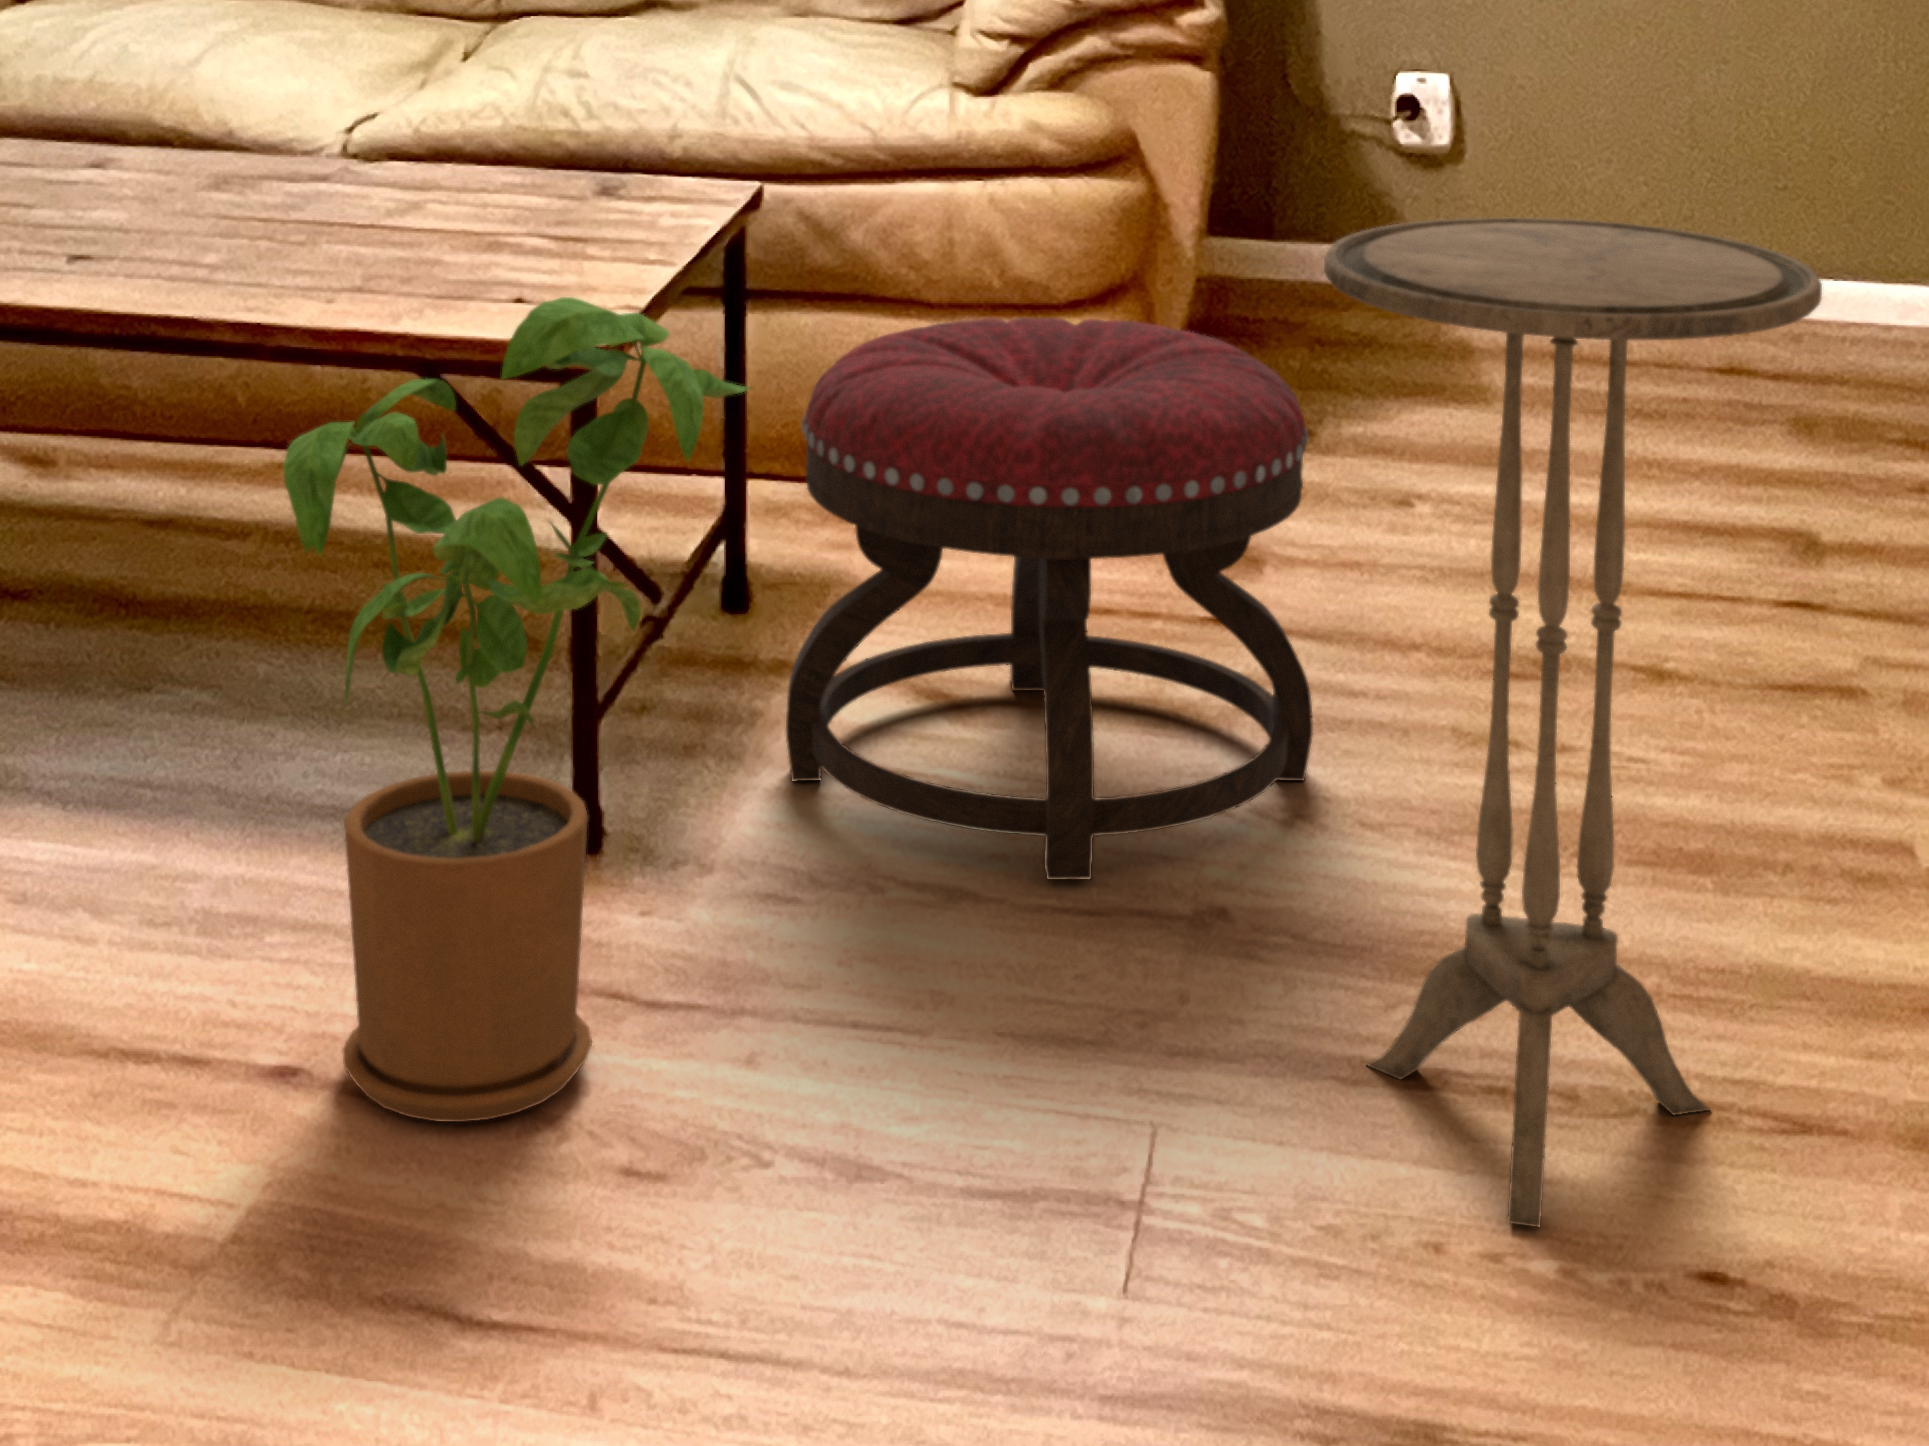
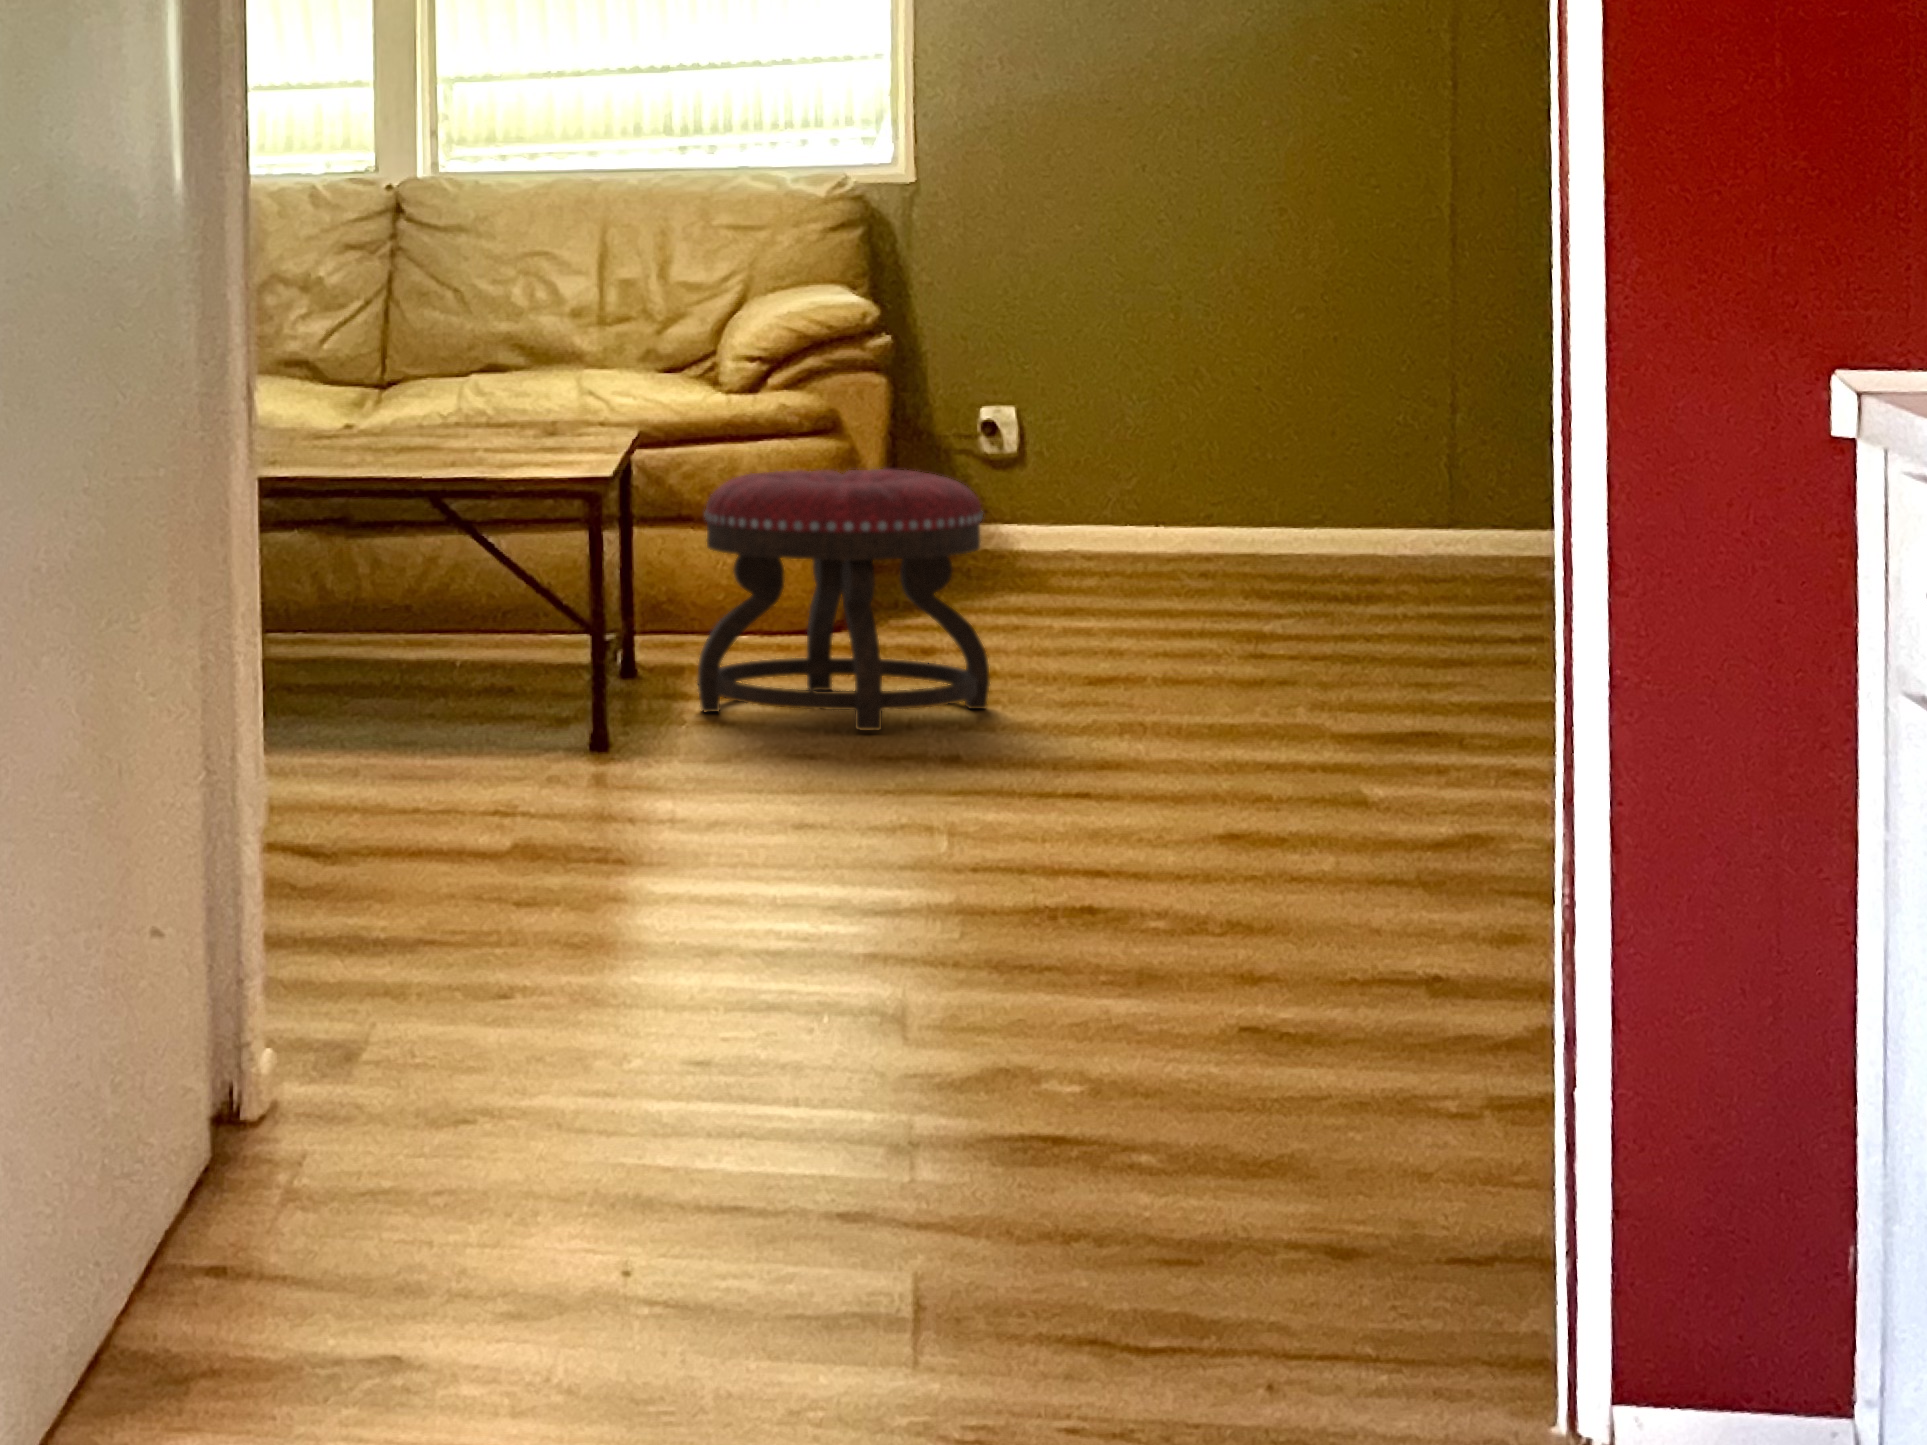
side table: present [1324,218,1822,1227] -> none [1007,352,1243,794]
house plant: present [283,297,750,1122] -> none [505,393,726,782]

